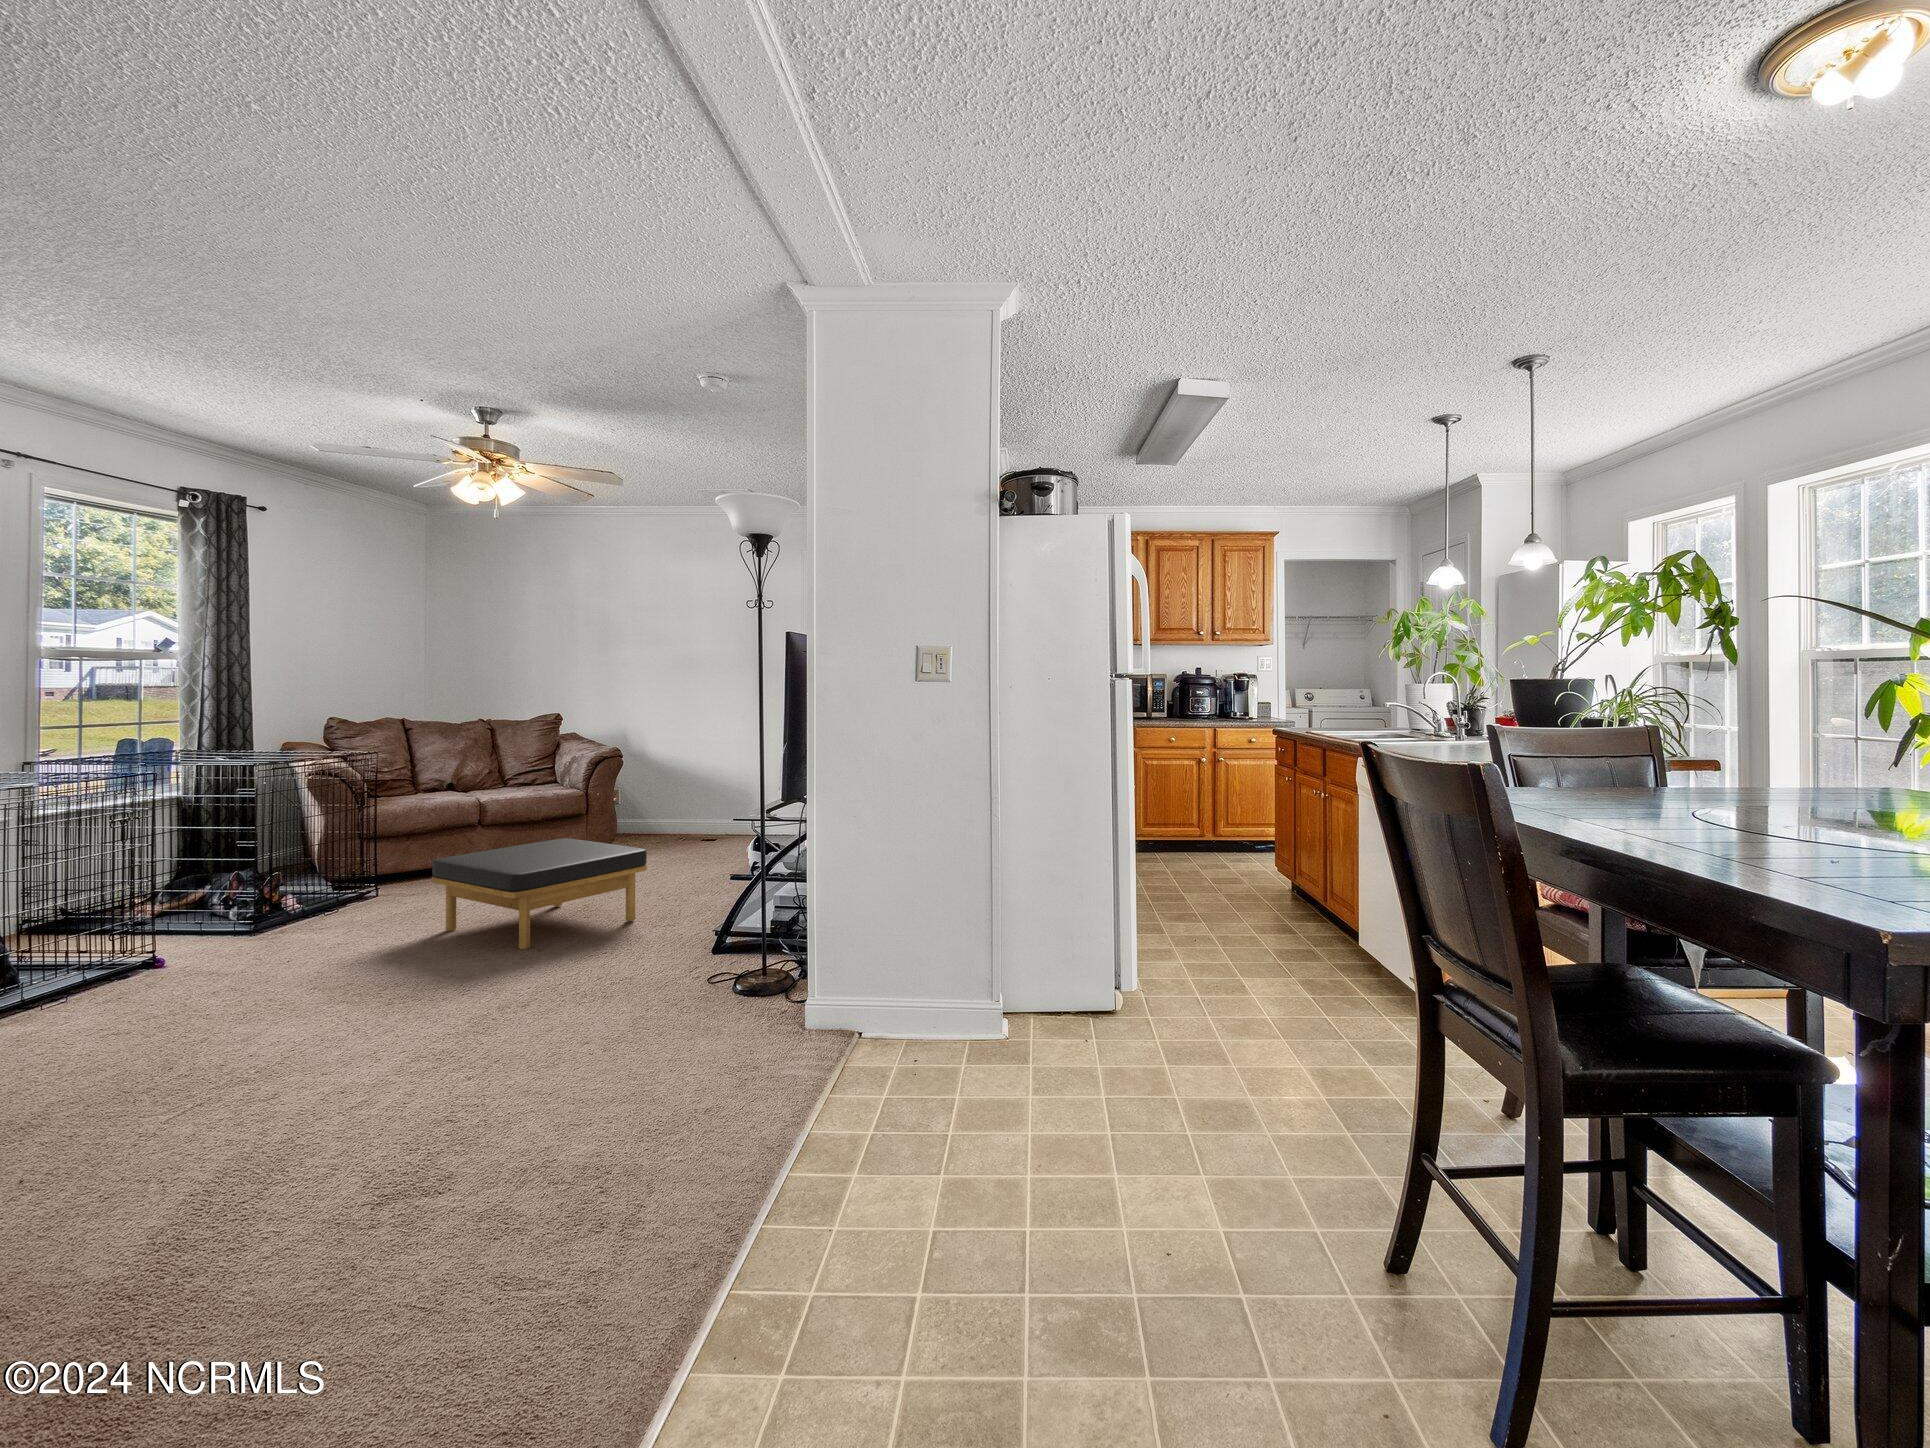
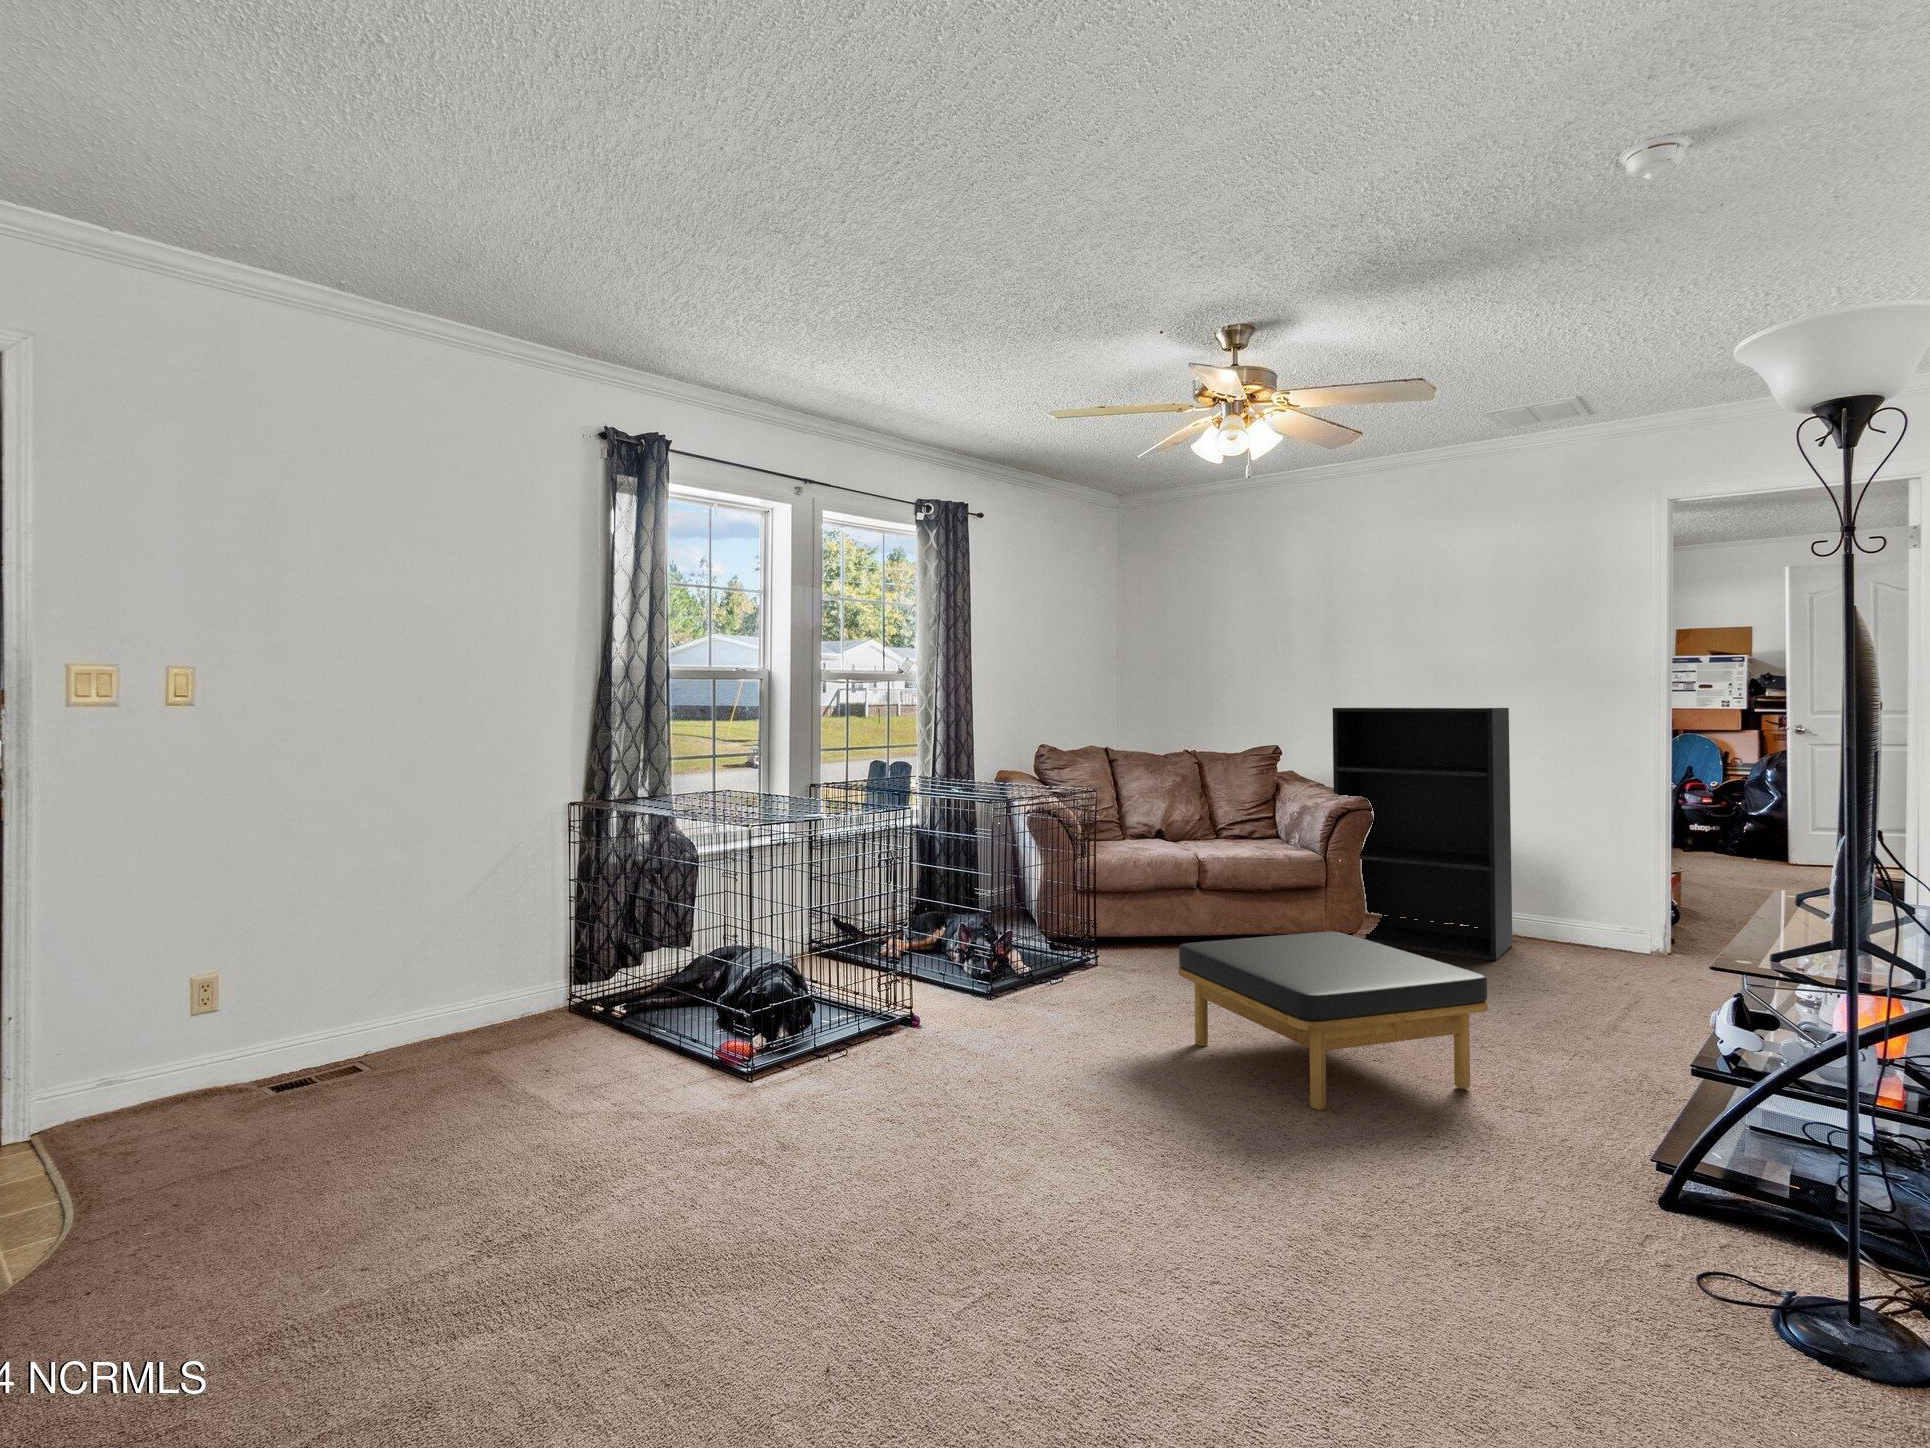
bookshelf: none [596,684,718,852] -> present [1333,708,1512,961]

